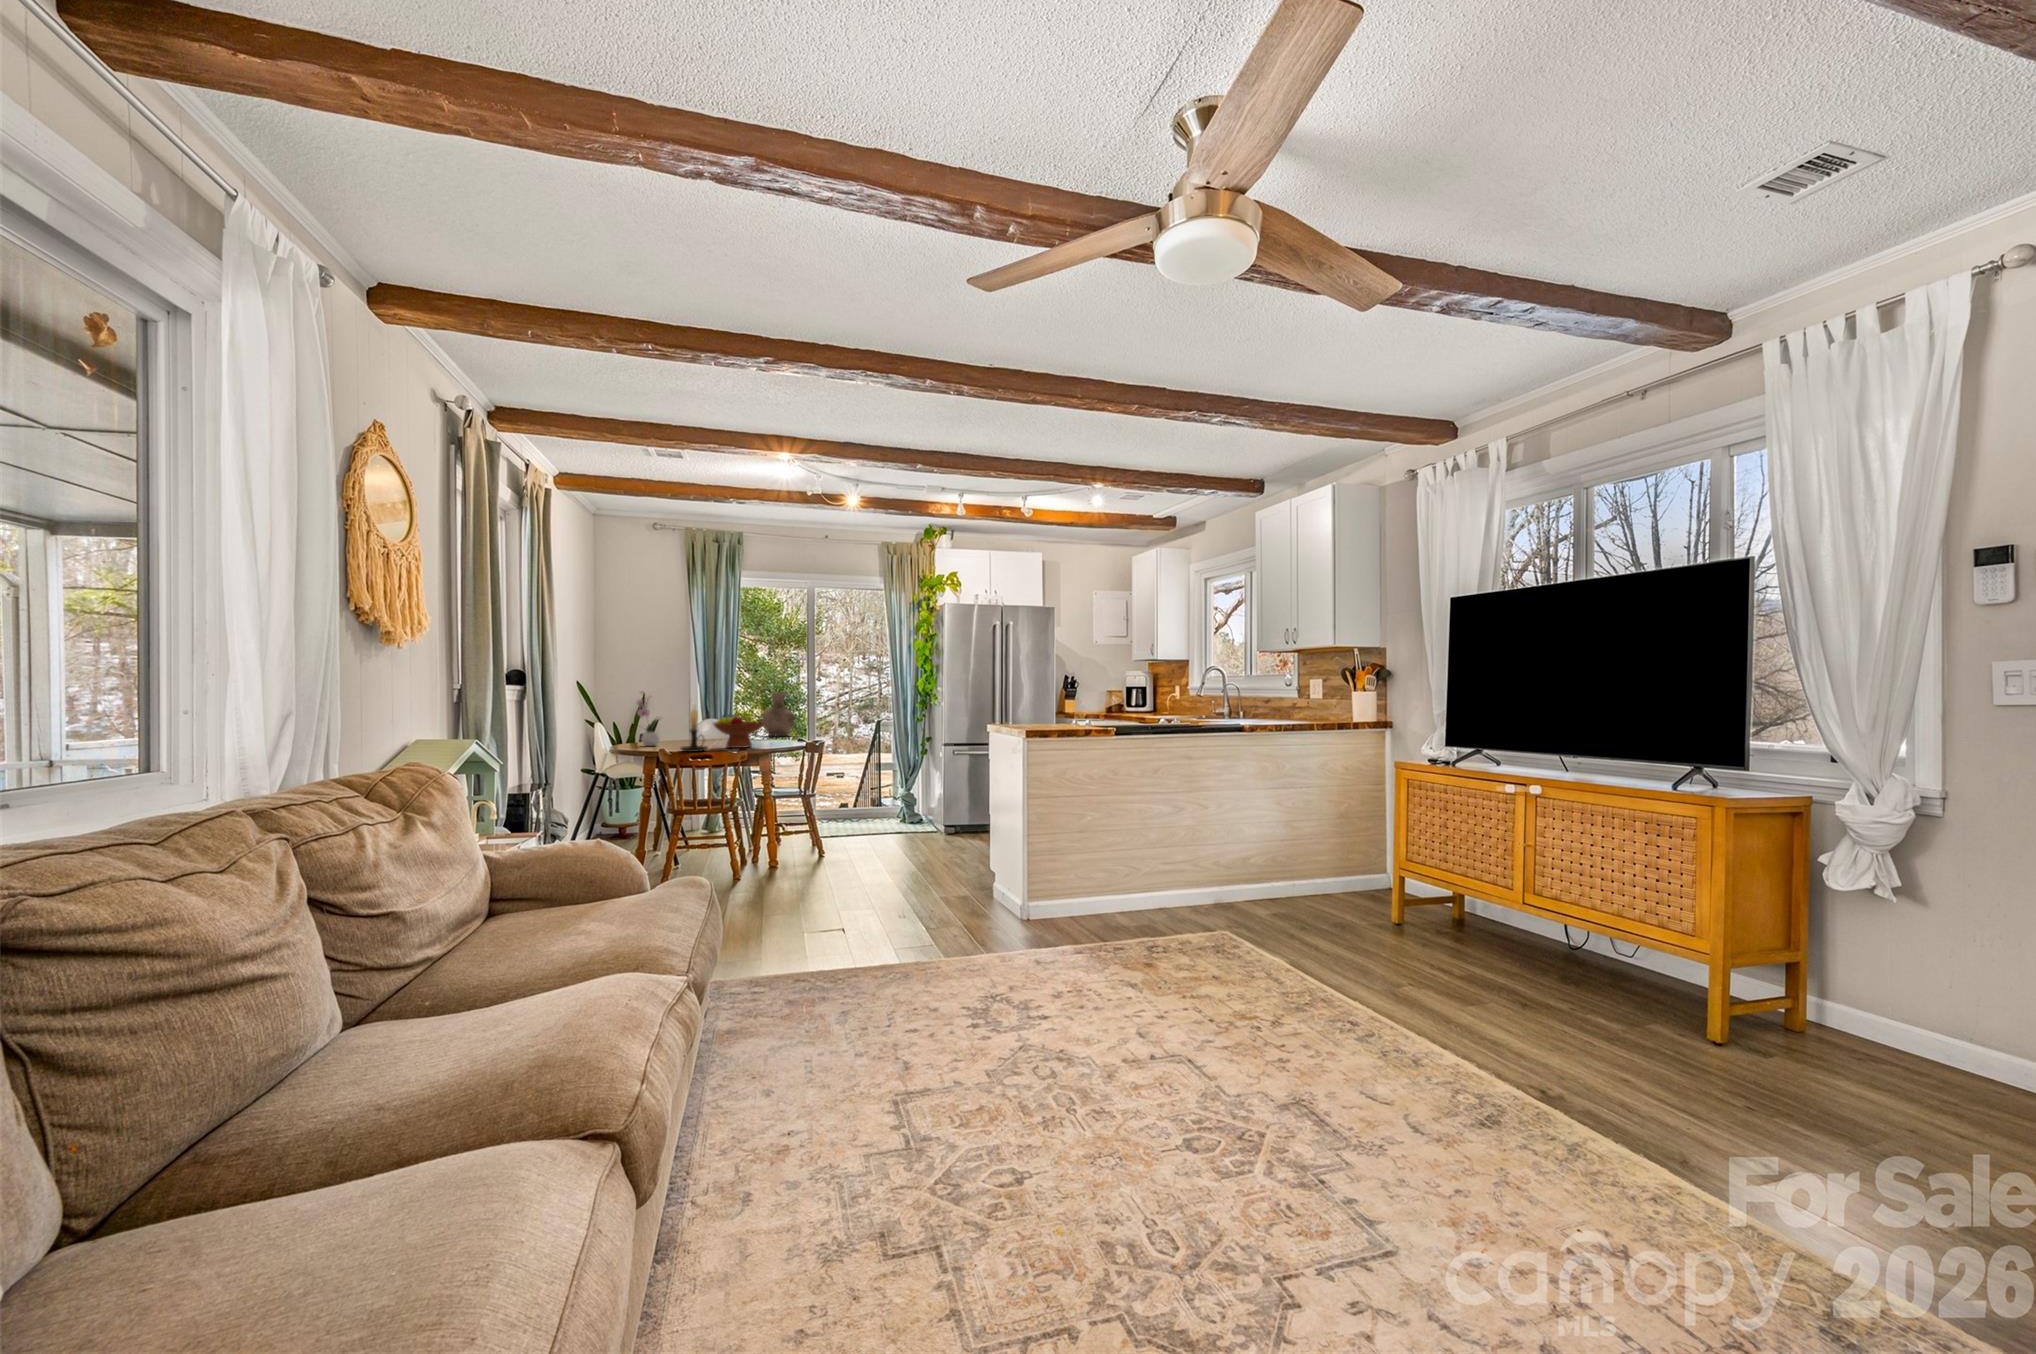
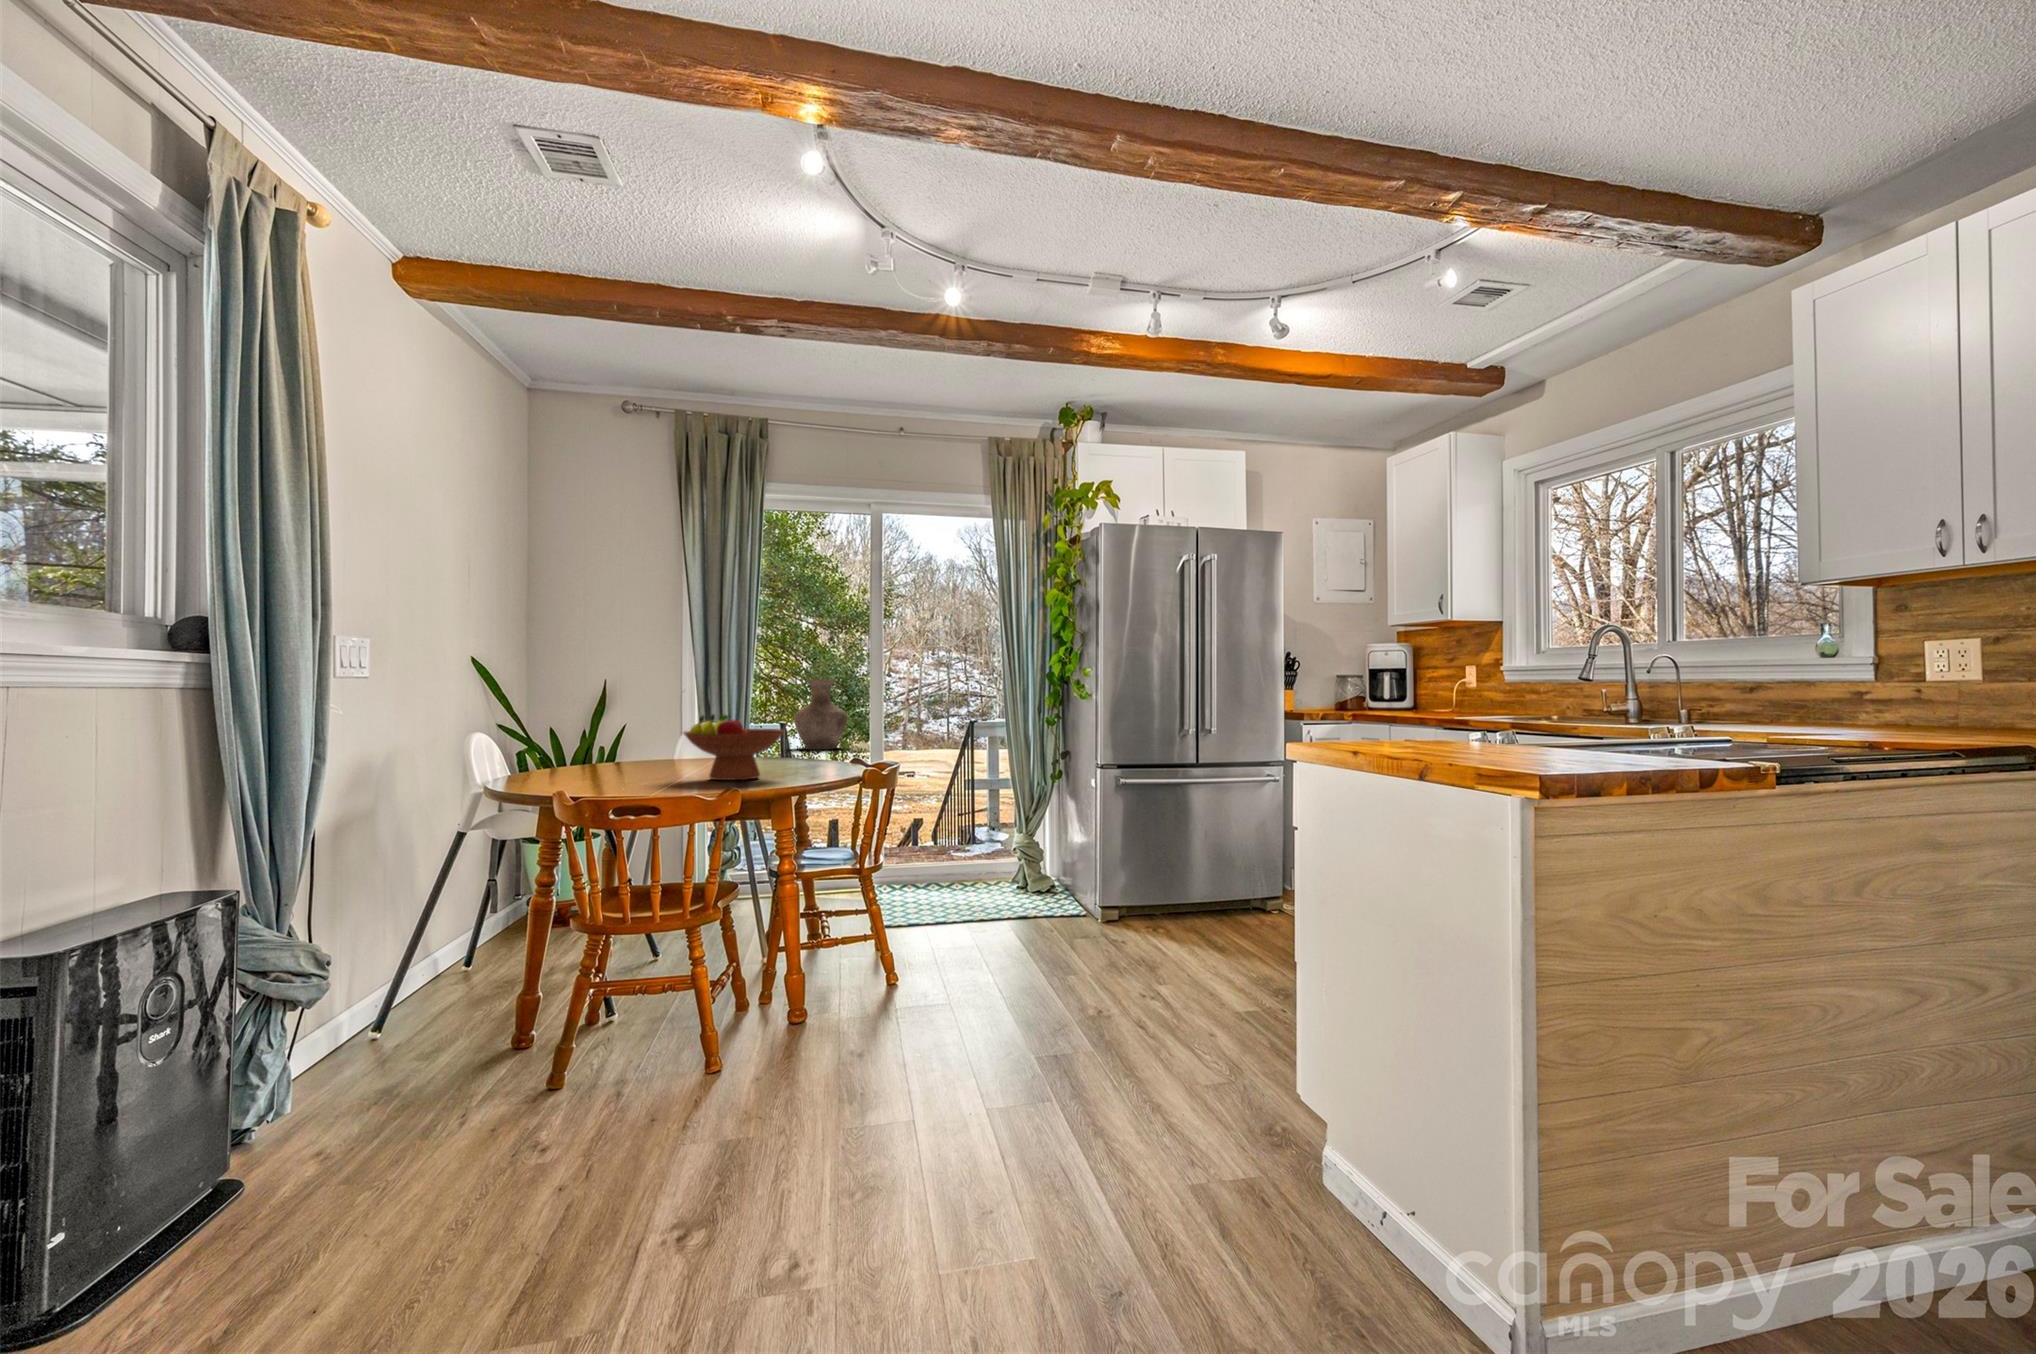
flower arrangement: present [637,692,660,746] -> none [551,671,599,774]
candle holder: present [681,705,707,752] -> none [605,691,662,793]

